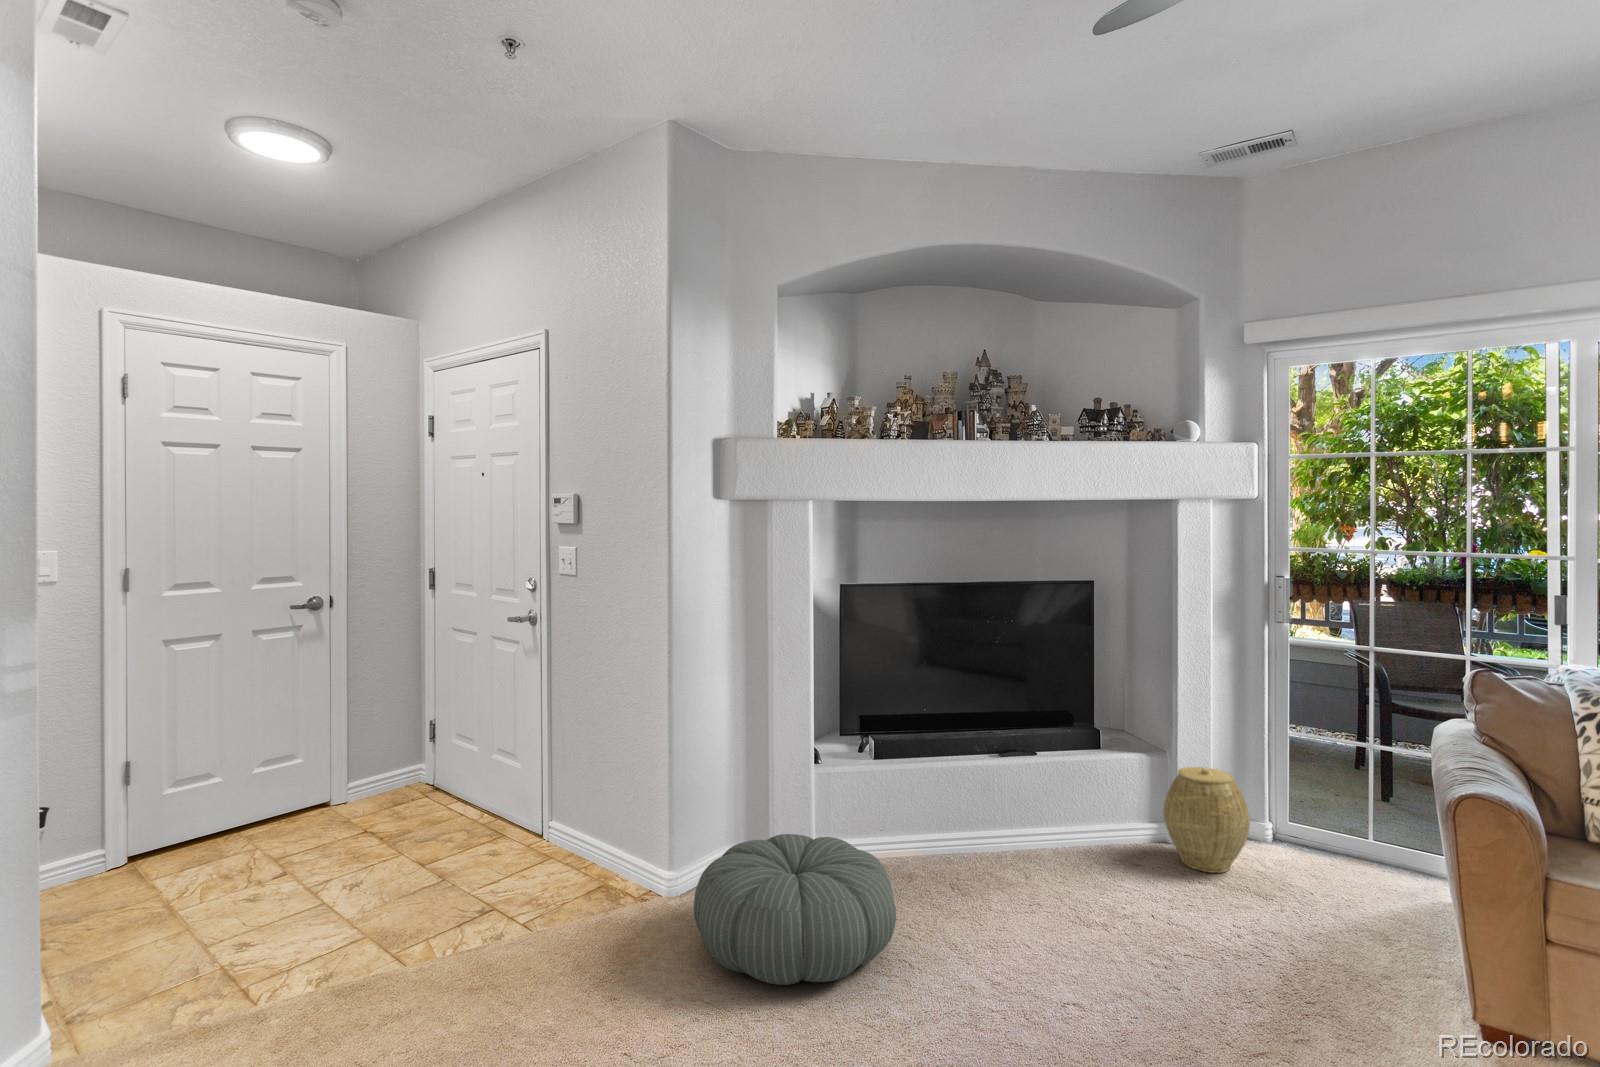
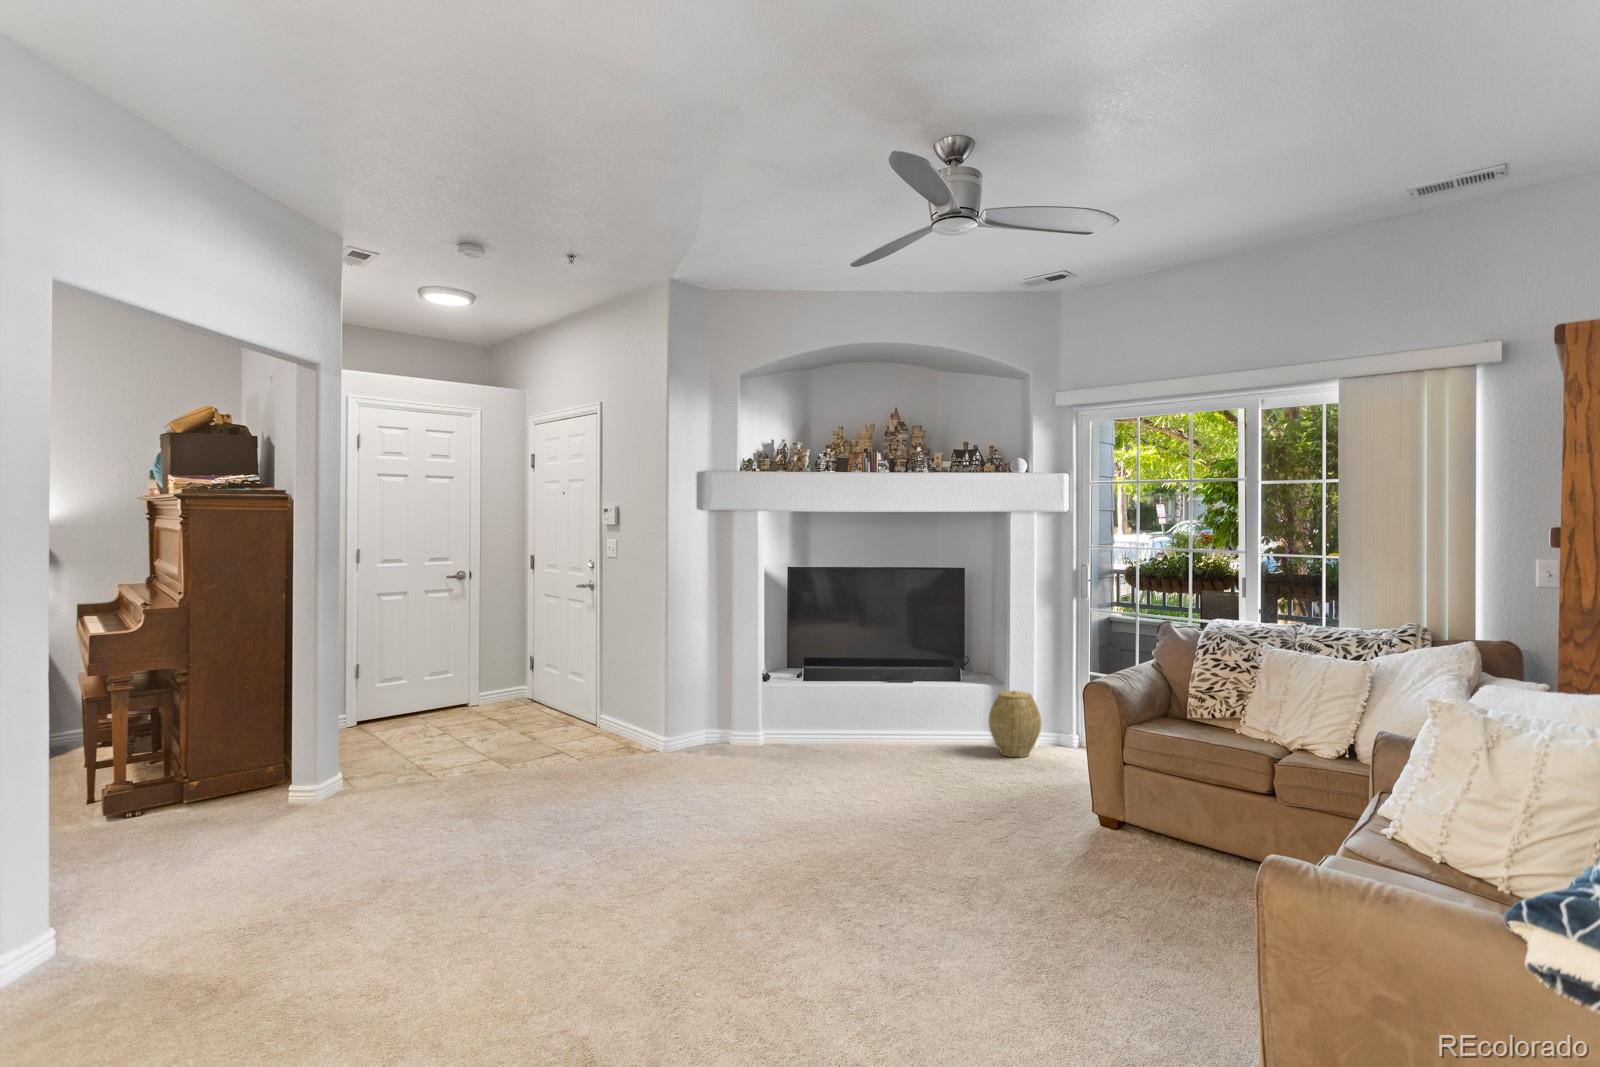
pouf: present [694,834,896,985] -> none [669,713,785,782]

